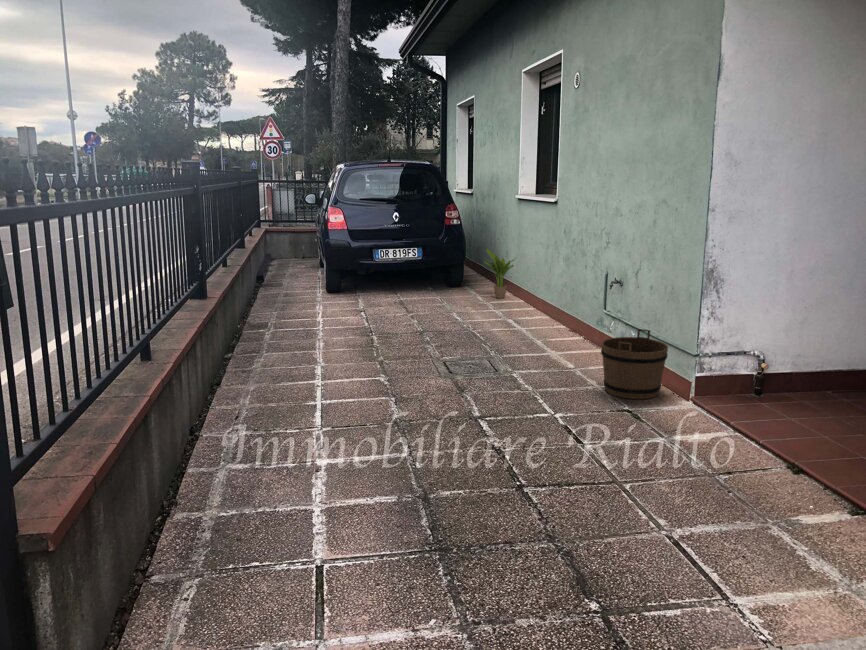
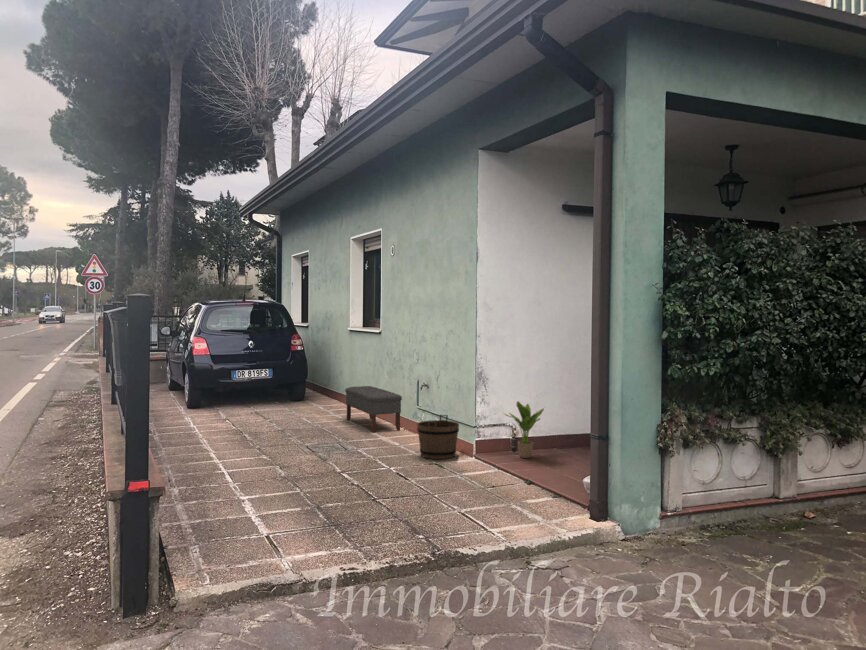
potted plant: present [484,249,515,299] -> present [506,401,544,458]
bench: none [508,274,583,341] -> present [345,386,402,433]

